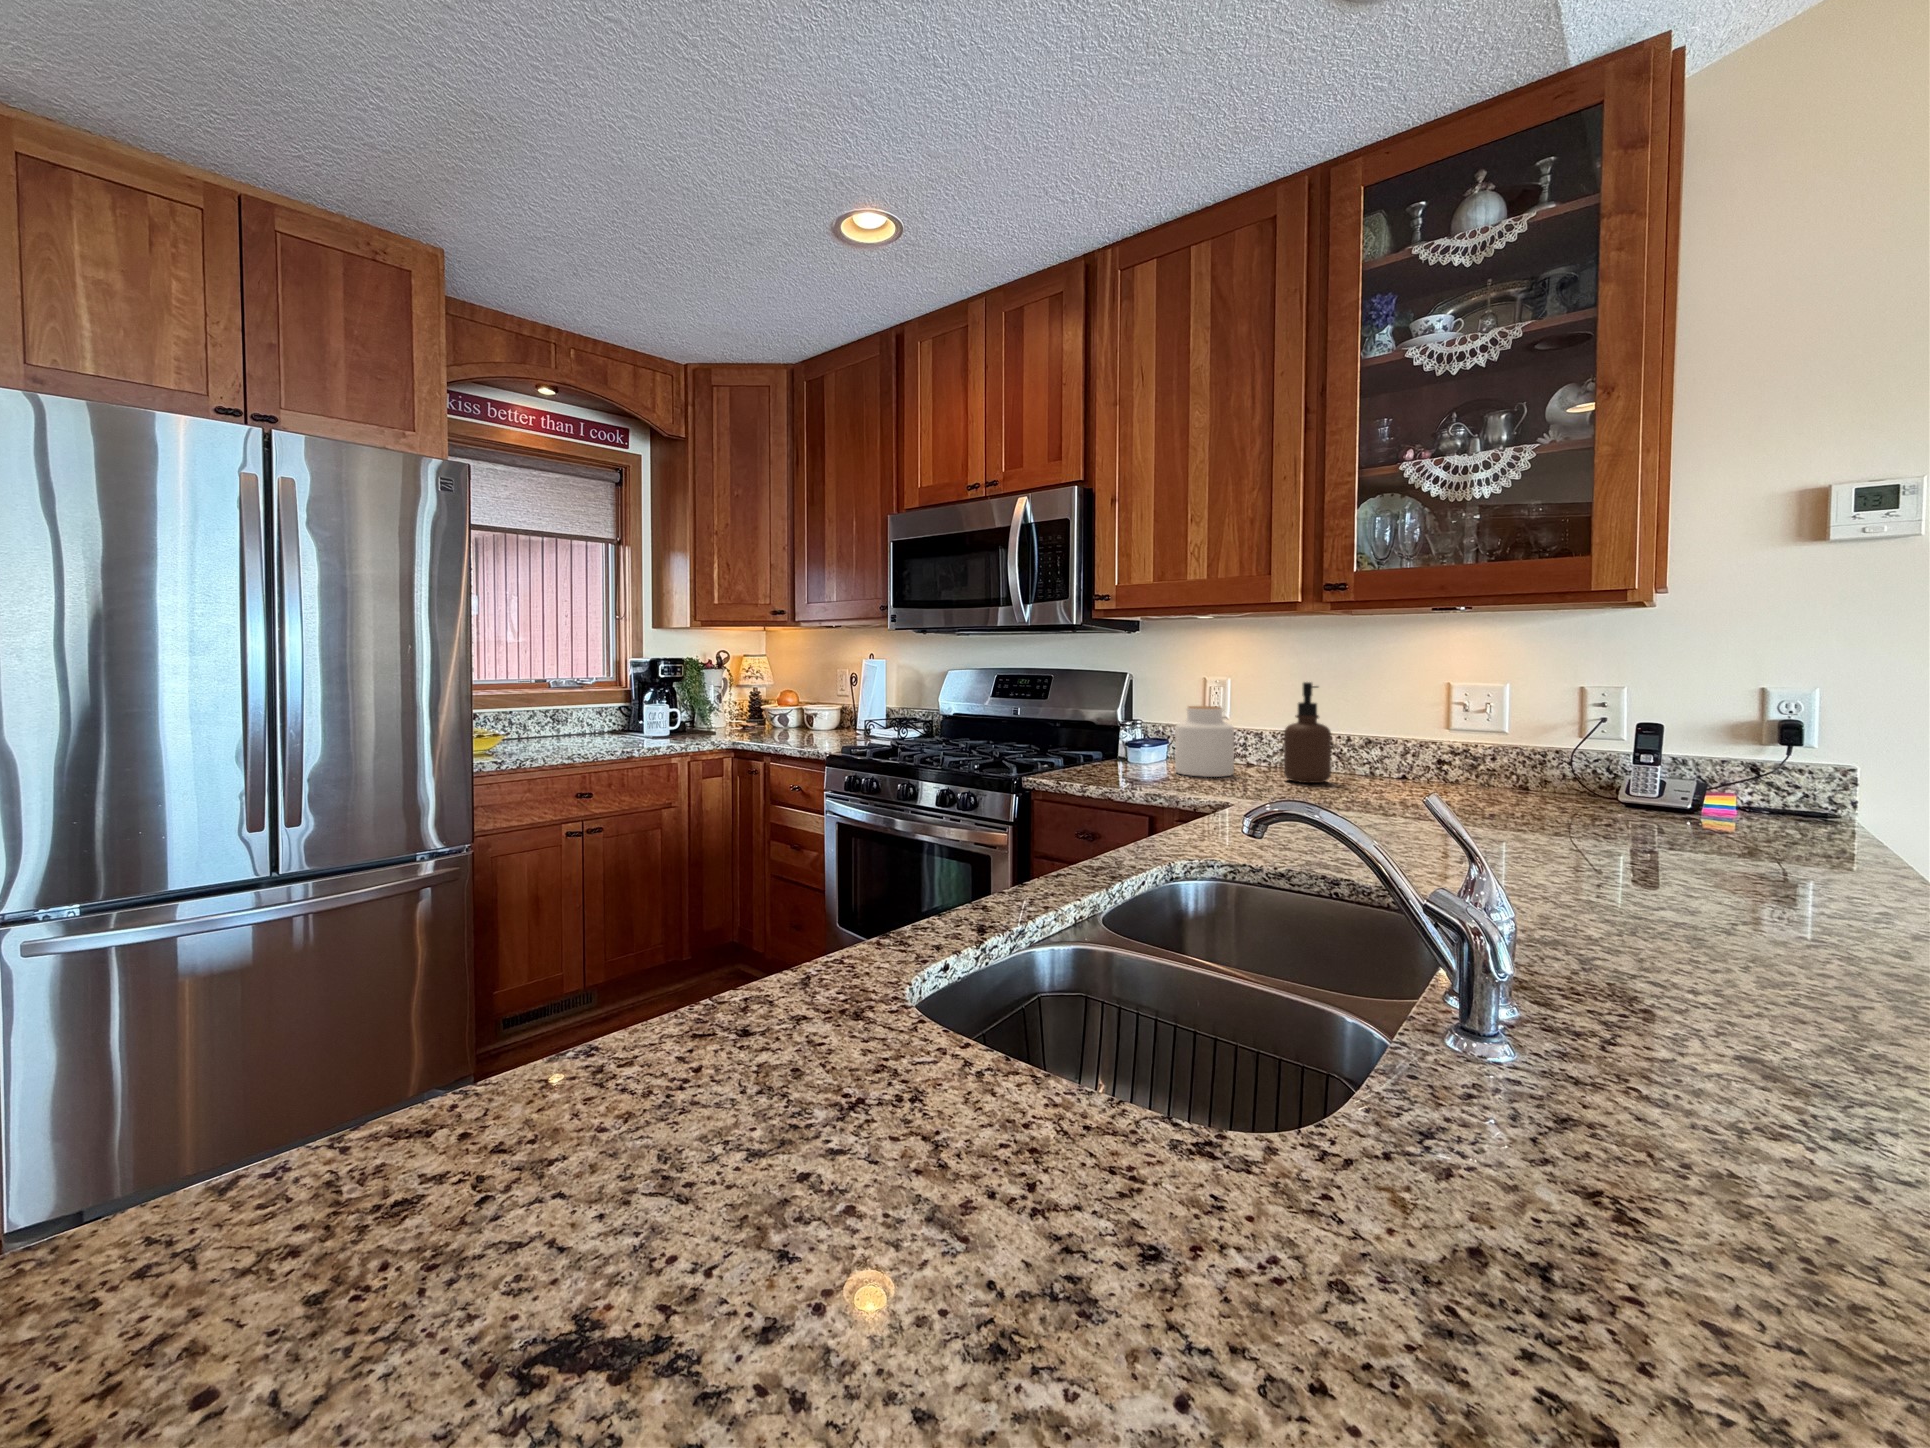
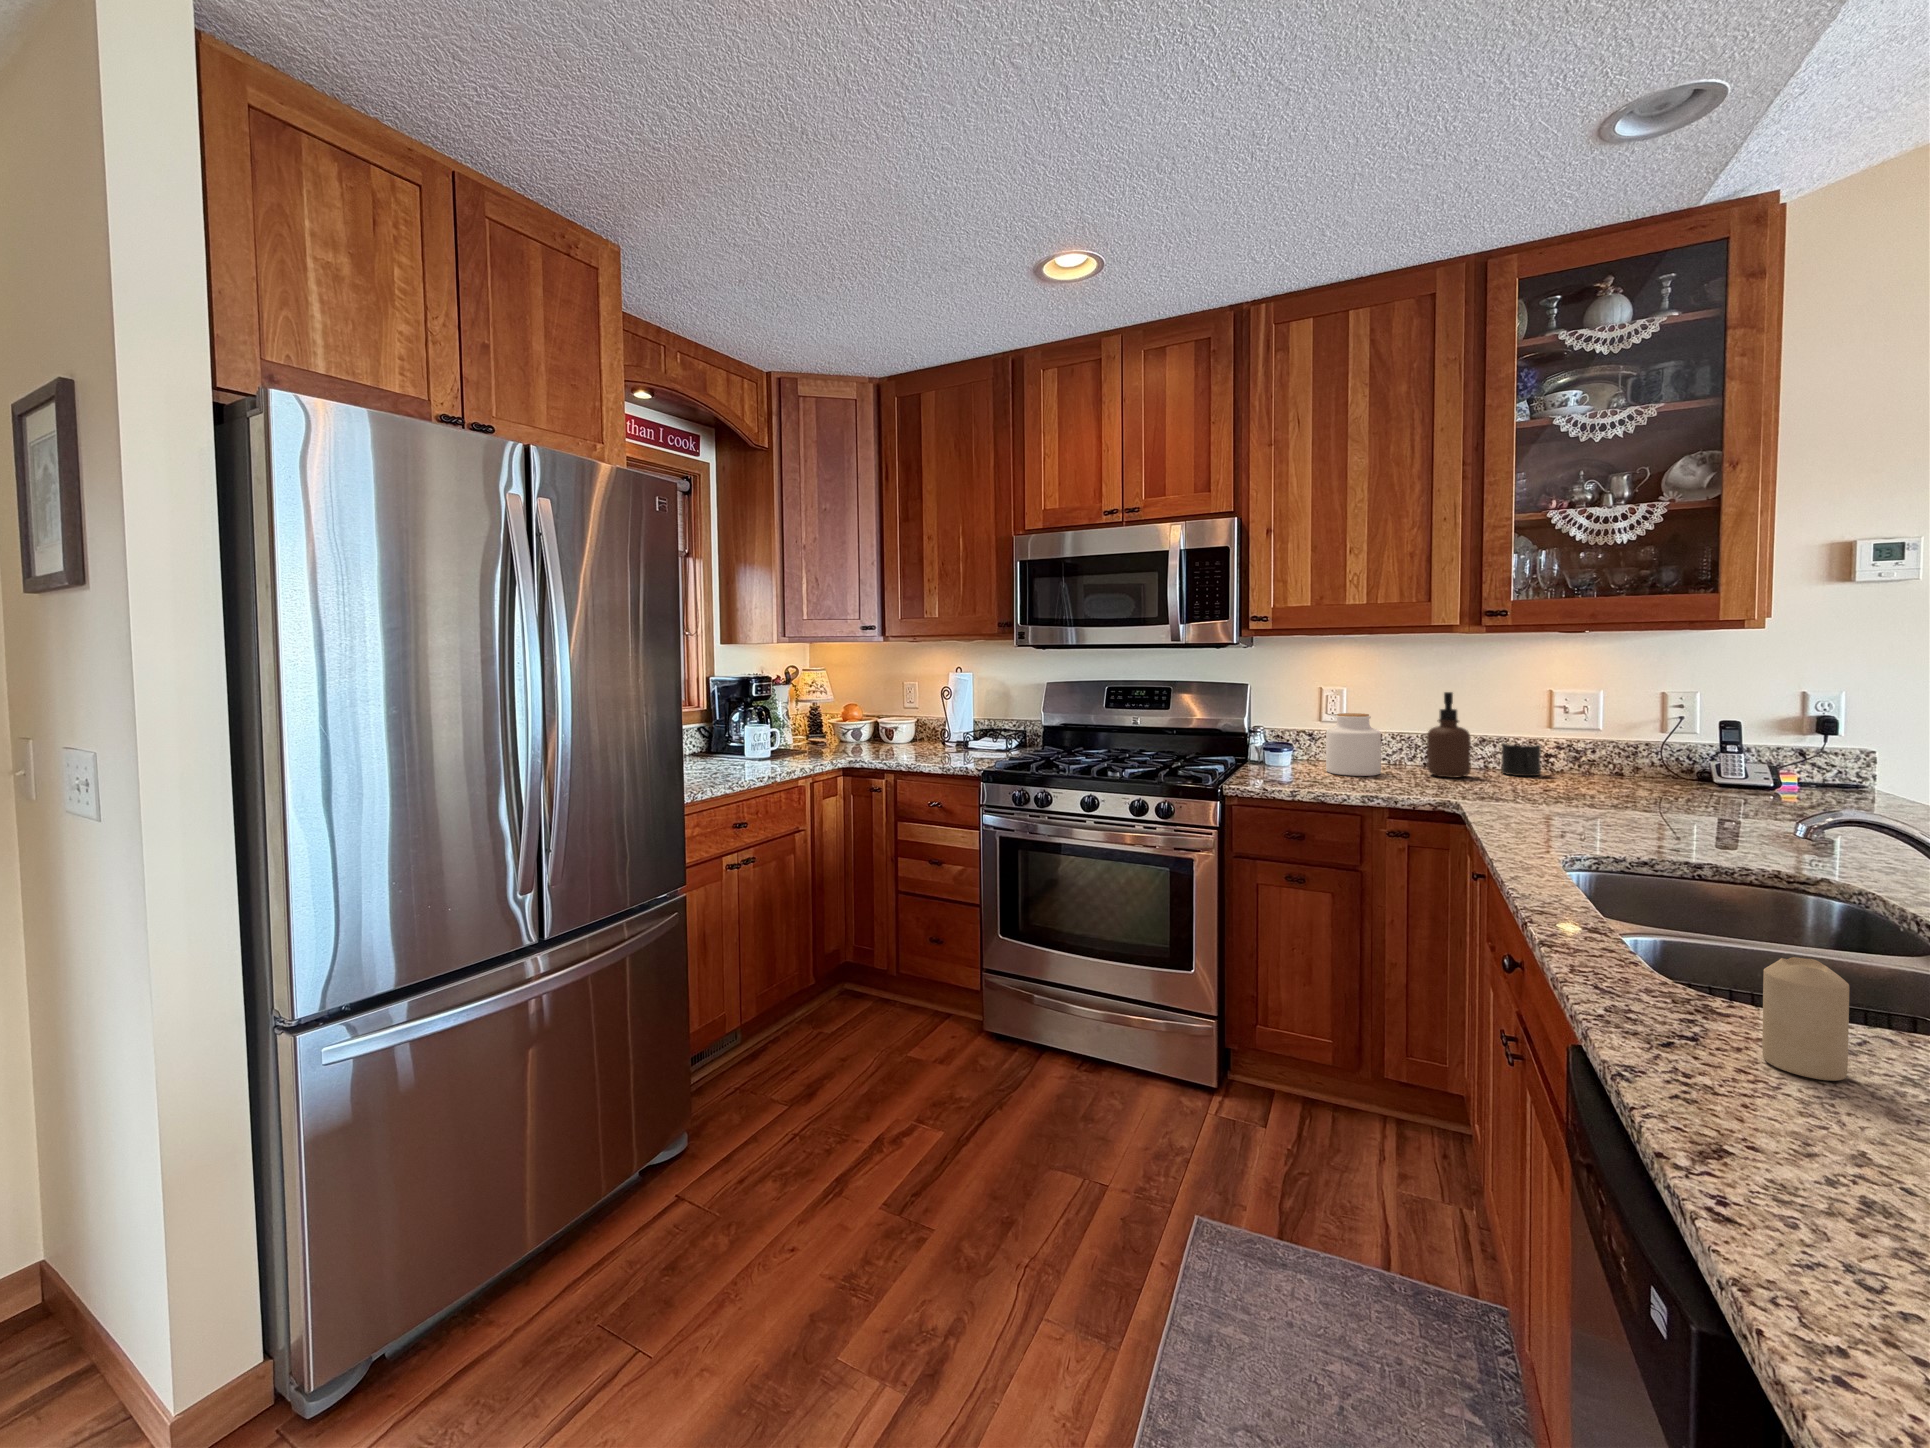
mug: none [1381,745,1426,786] -> present [1502,742,1541,776]
candle: none [697,954,778,1121] -> present [1762,957,1849,1081]

